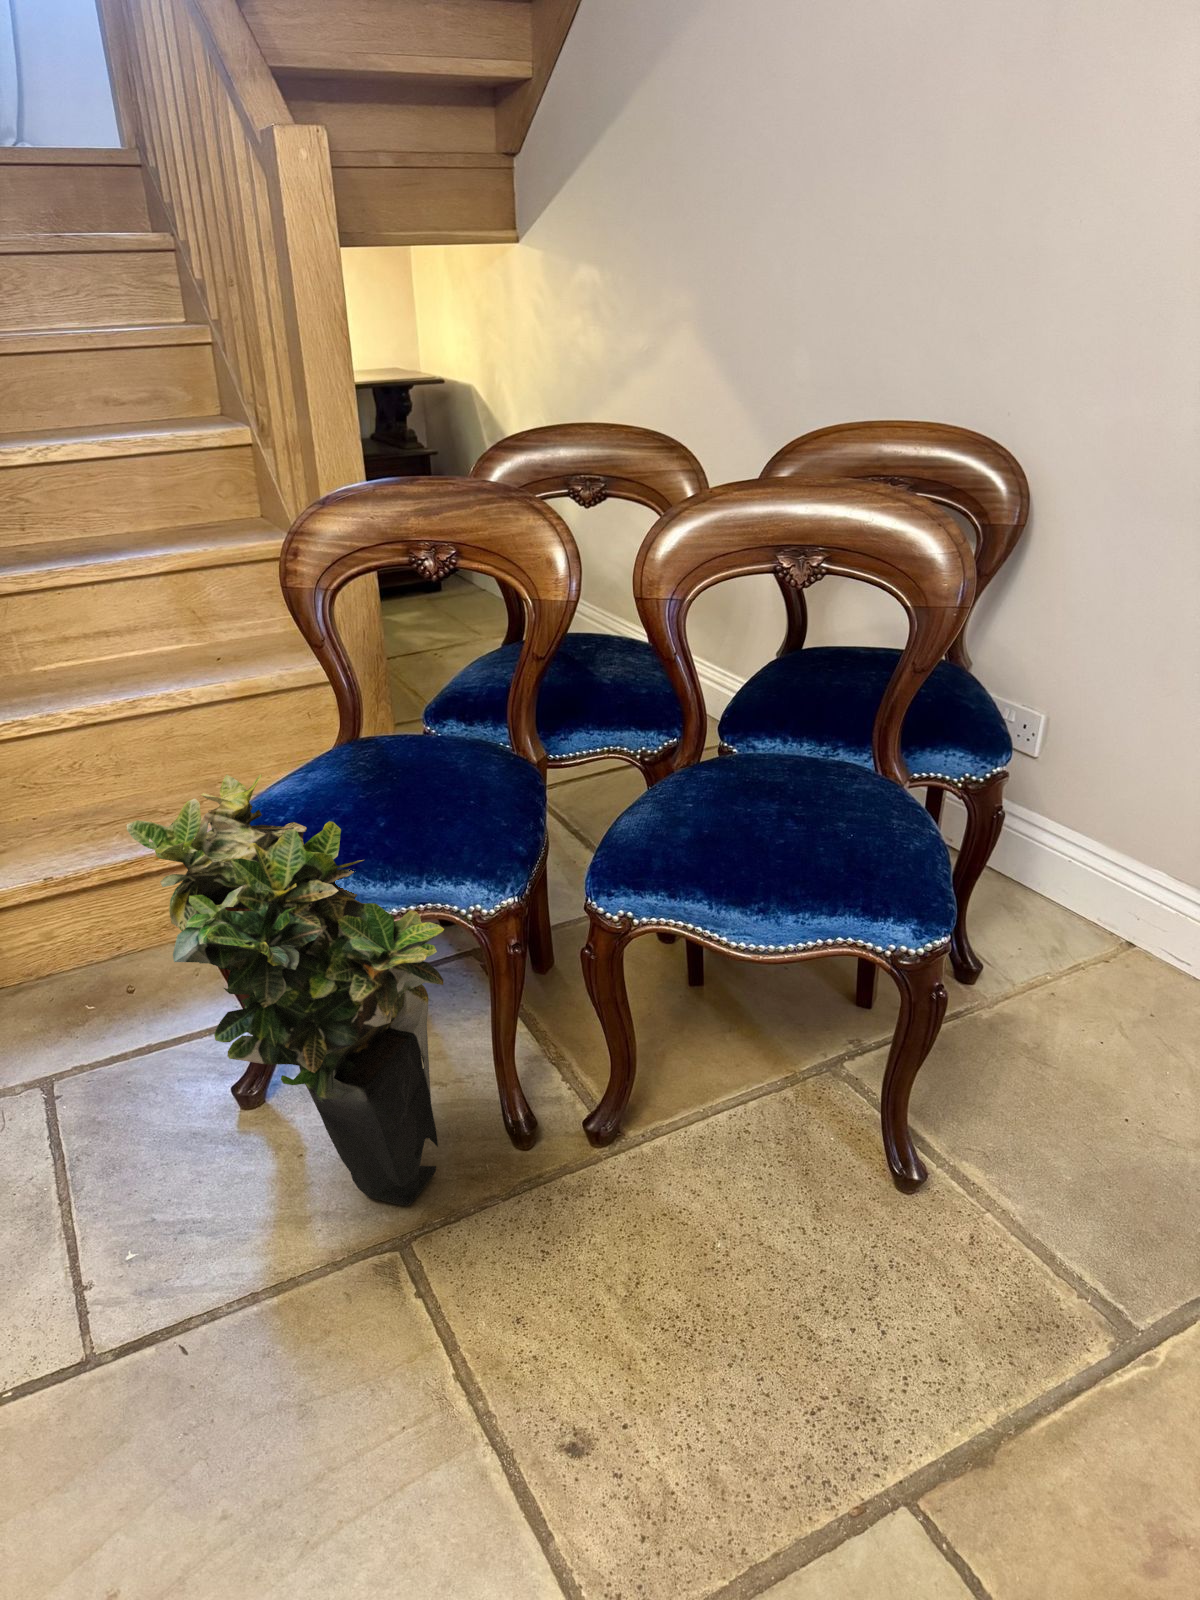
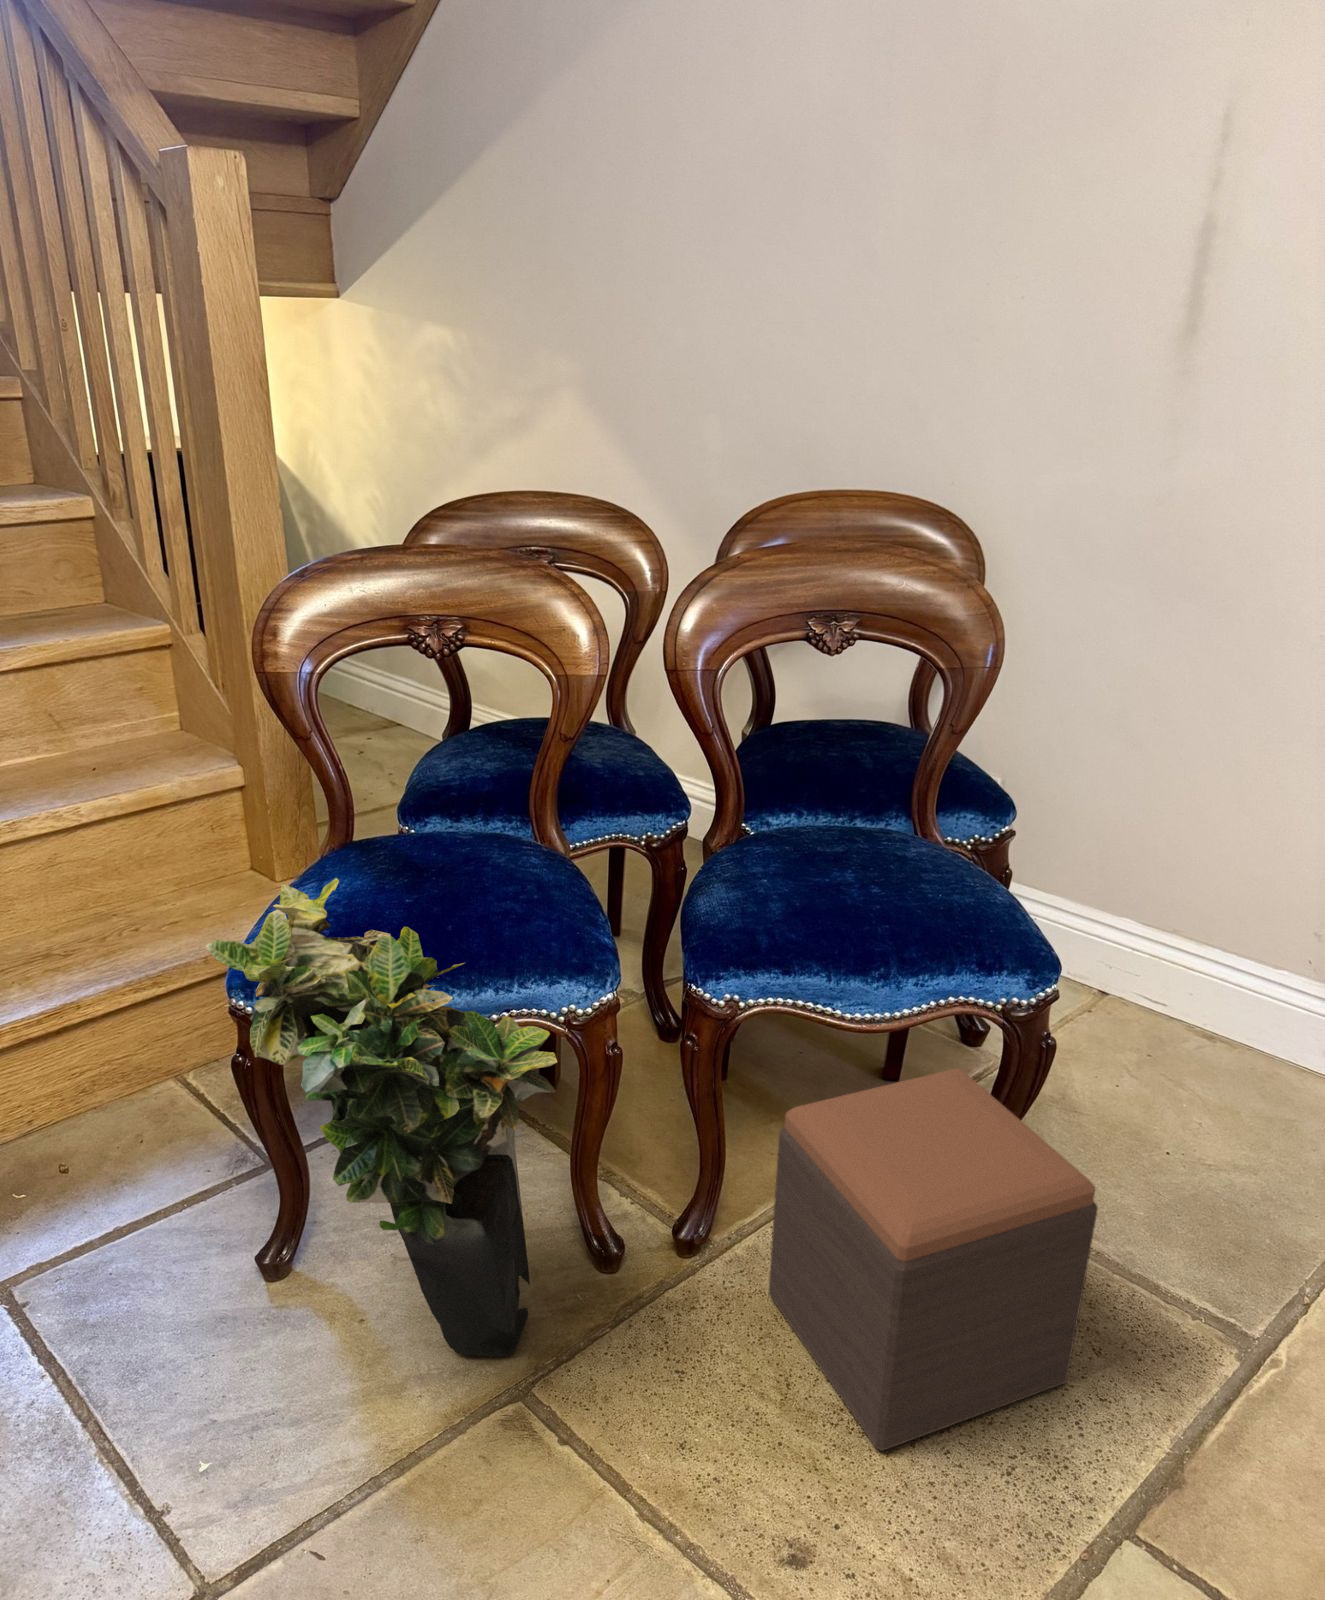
footstool: none [654,1011,939,1363] -> present [769,1069,1098,1451]

